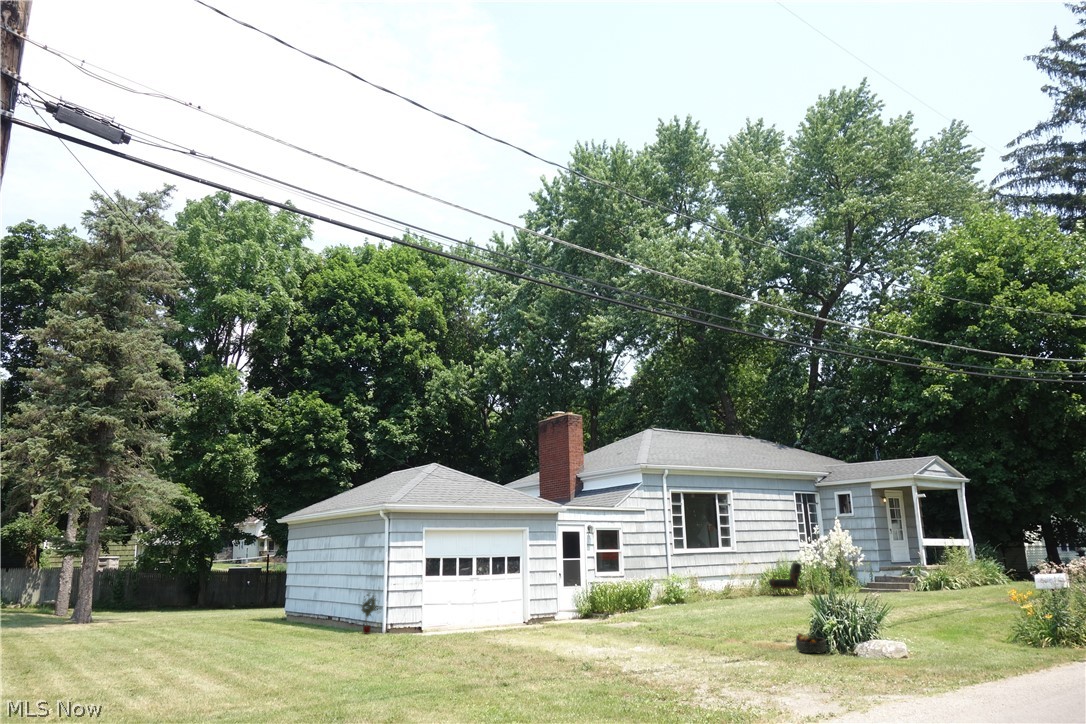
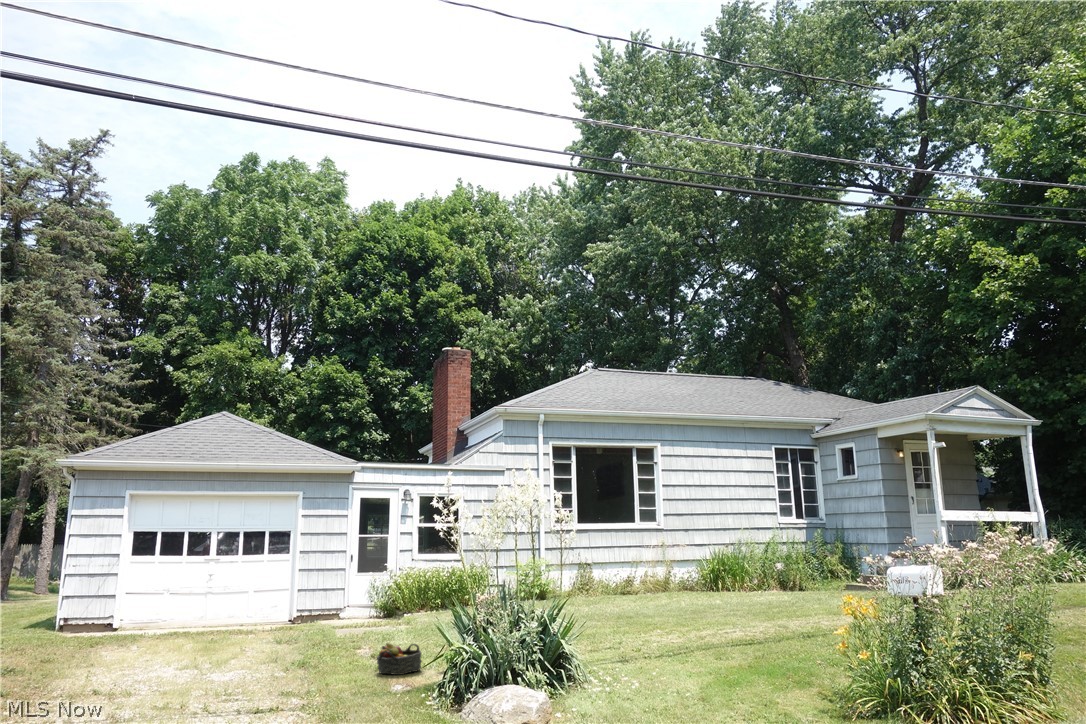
chair: present [769,562,802,593] -> none [686,544,740,592]
potted tree: present [362,594,380,634] -> none [27,576,57,629]

